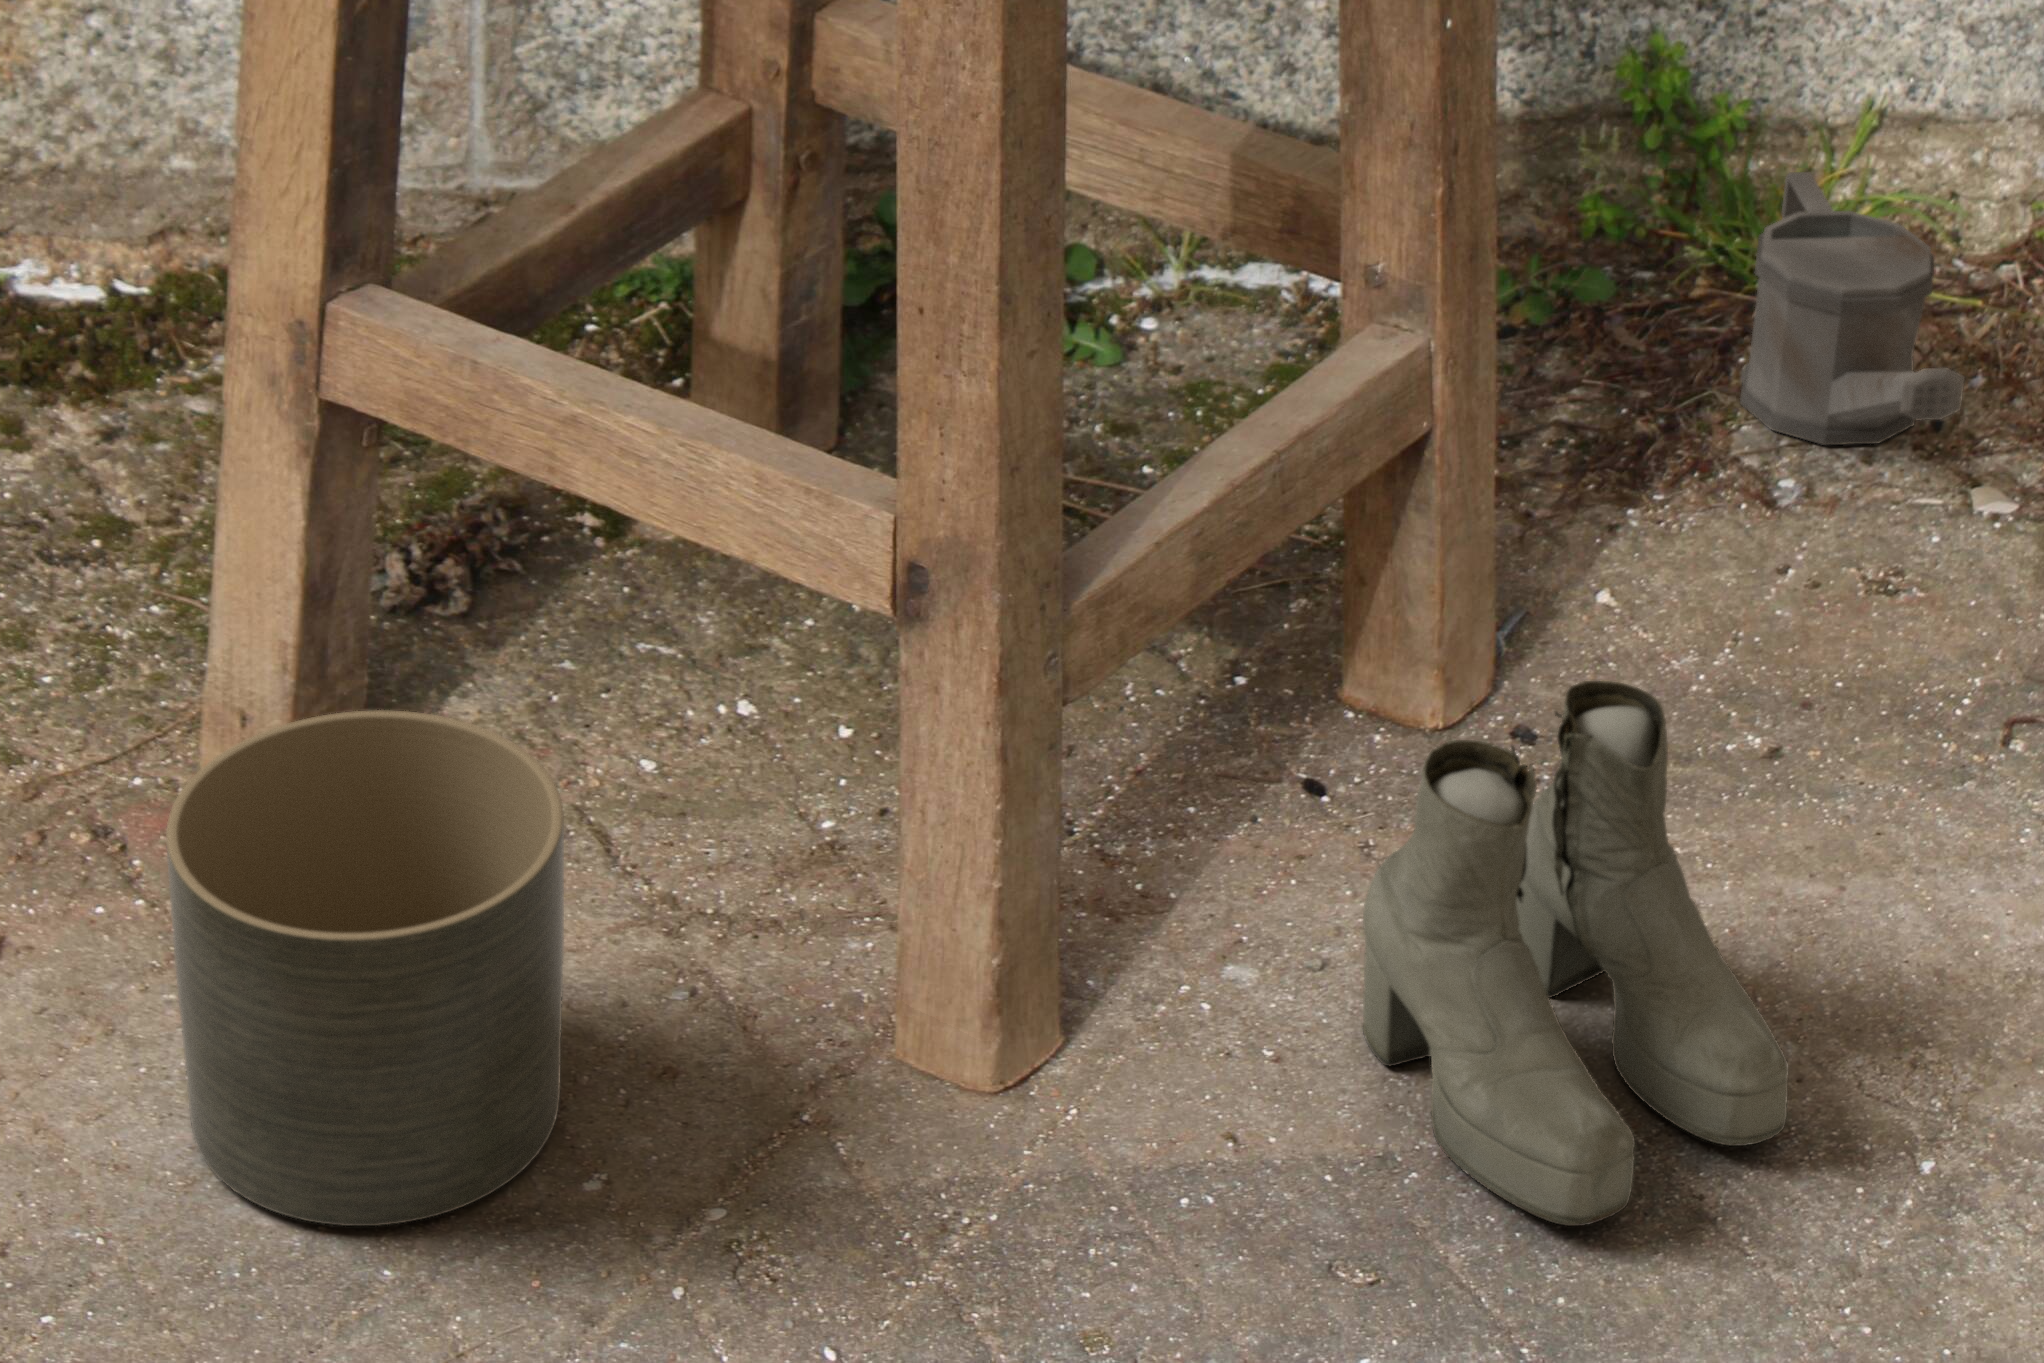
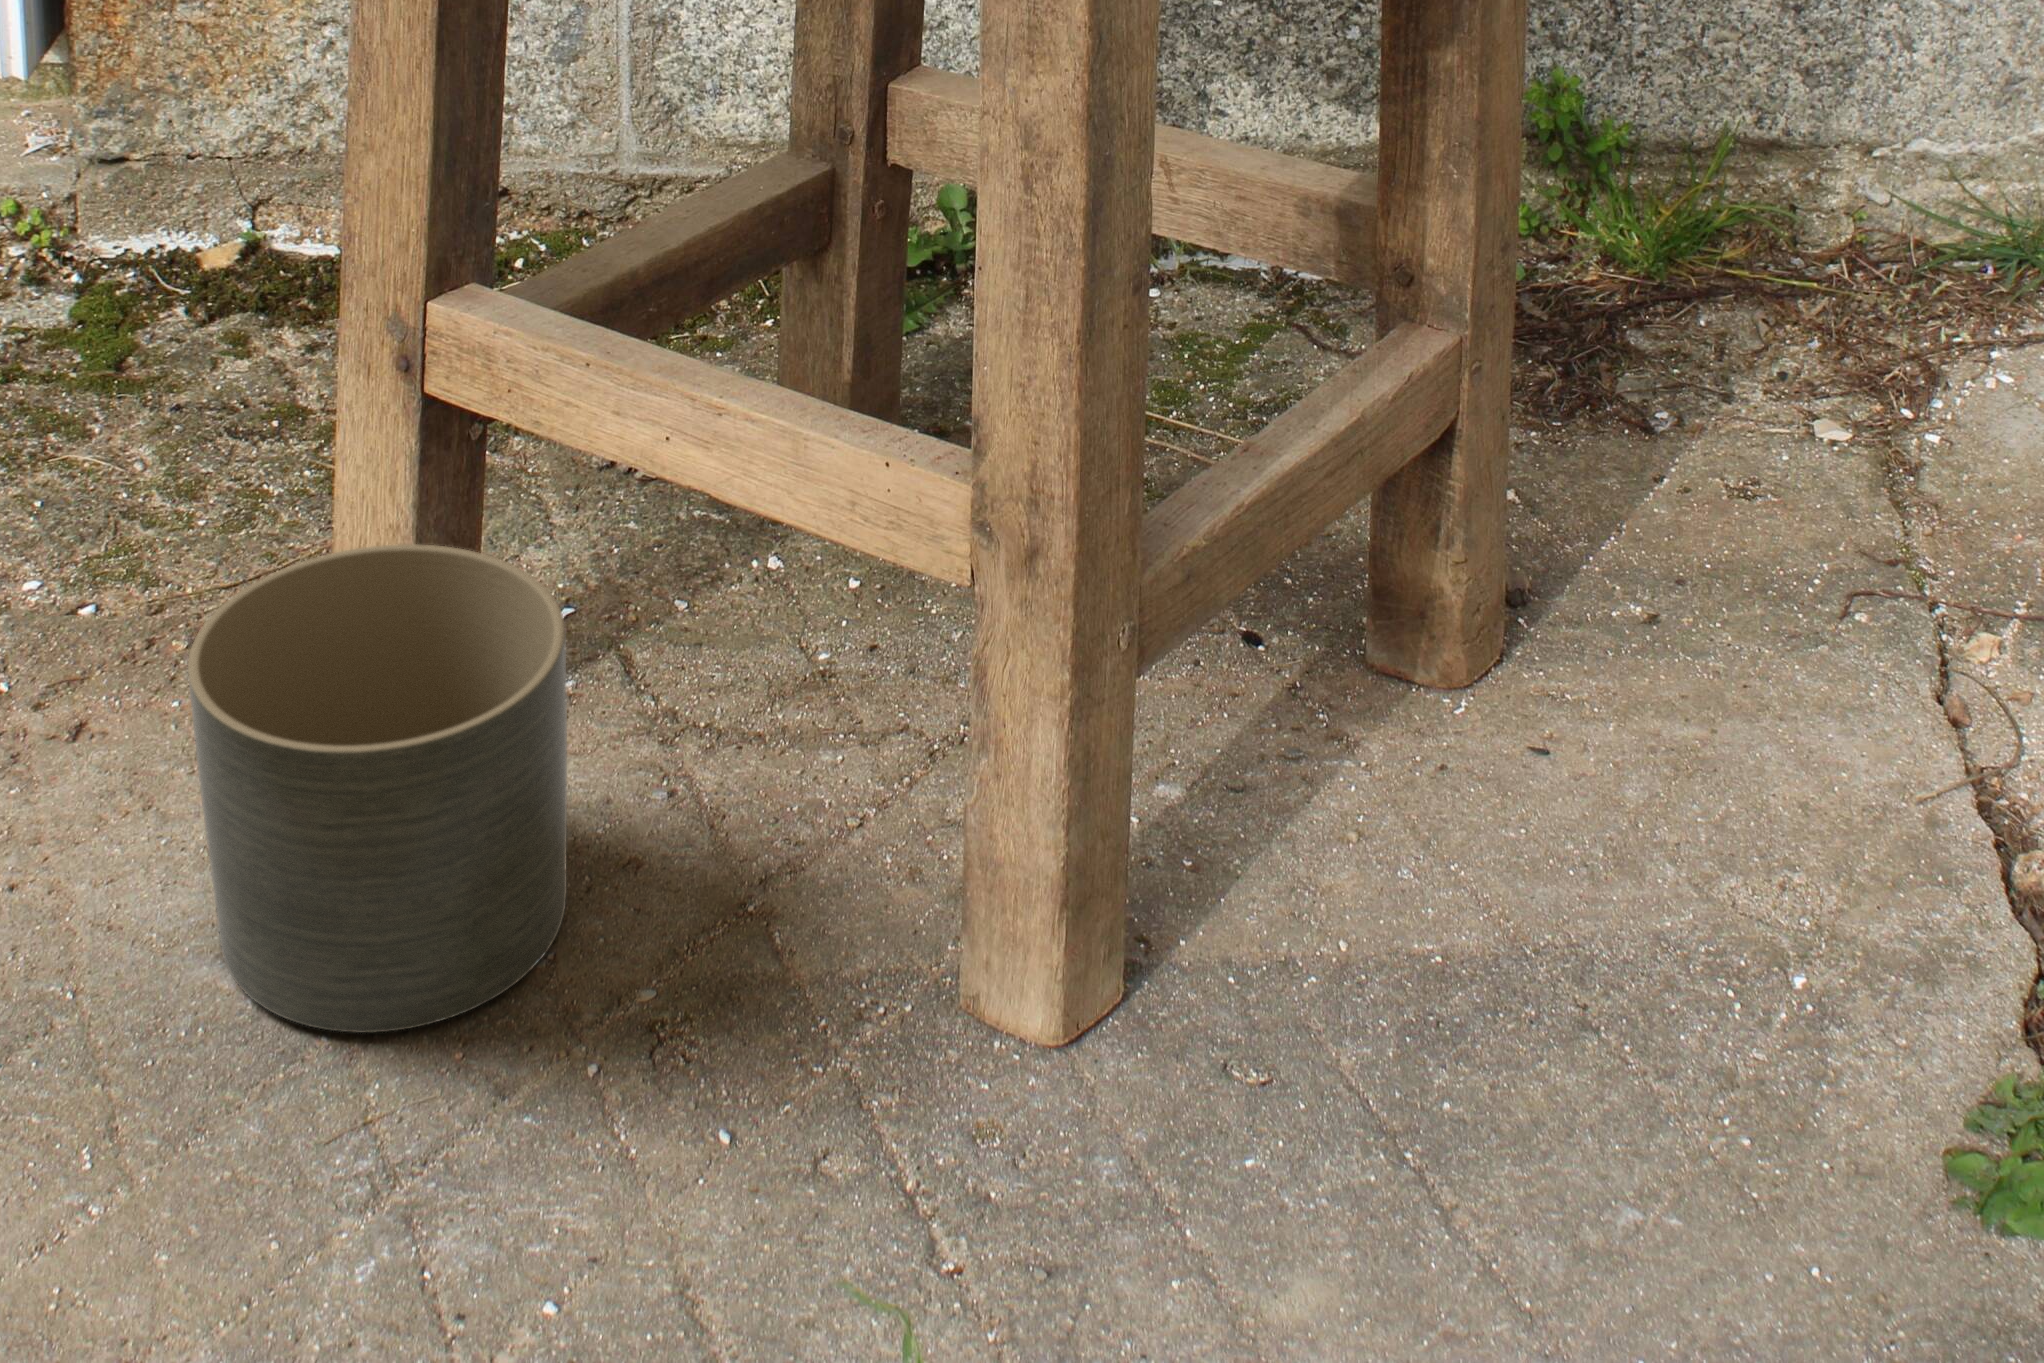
watering can: present [1740,172,1965,445] -> none [1615,178,1819,391]
boots: present [1363,681,1789,1226] -> none [1310,550,1718,1076]

